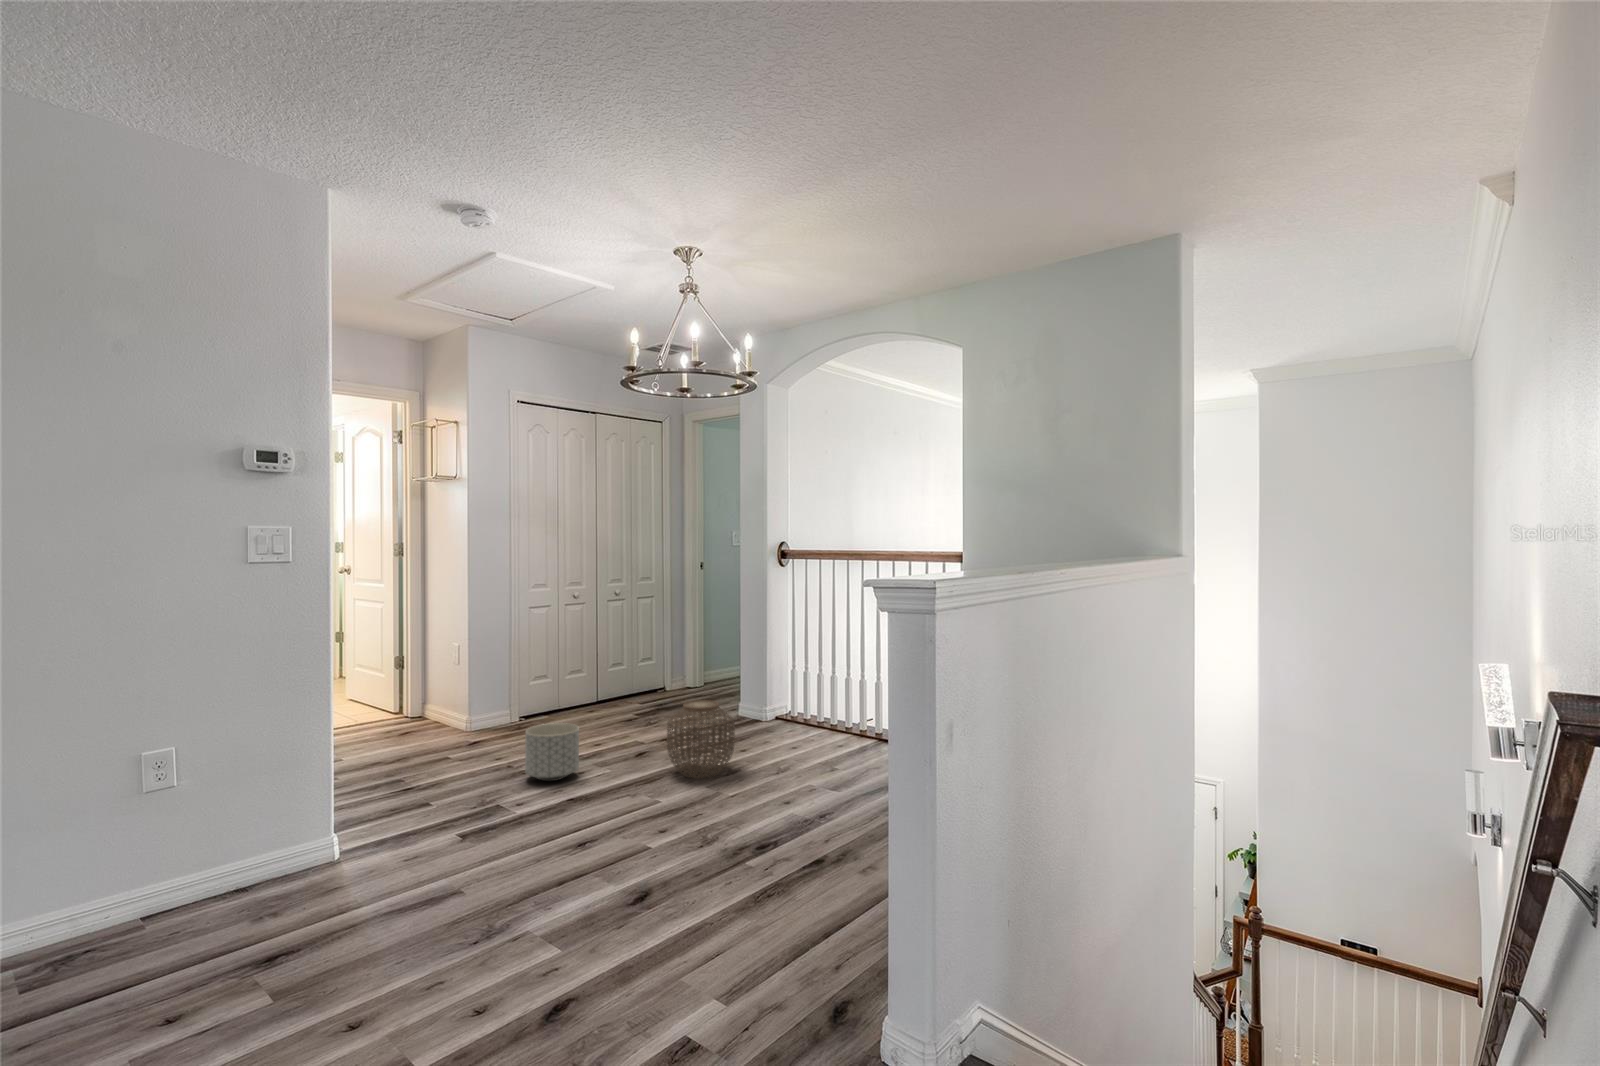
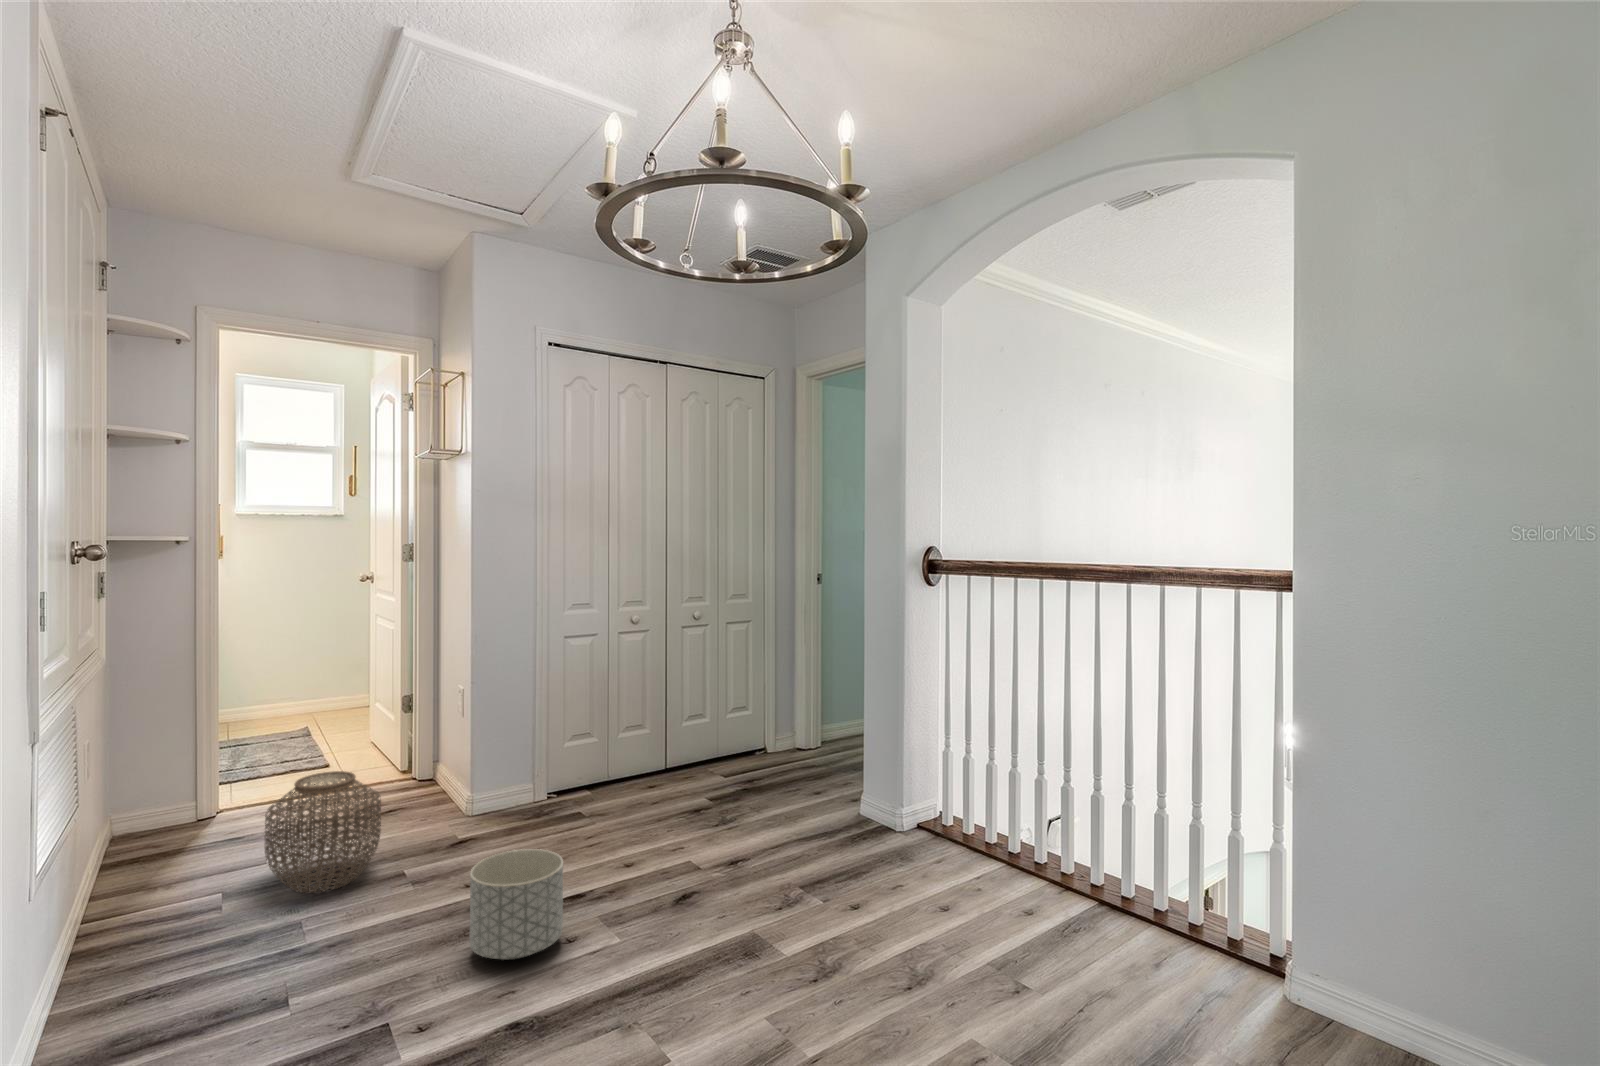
woven basket: present [667,700,735,779] -> present [265,771,381,893]

